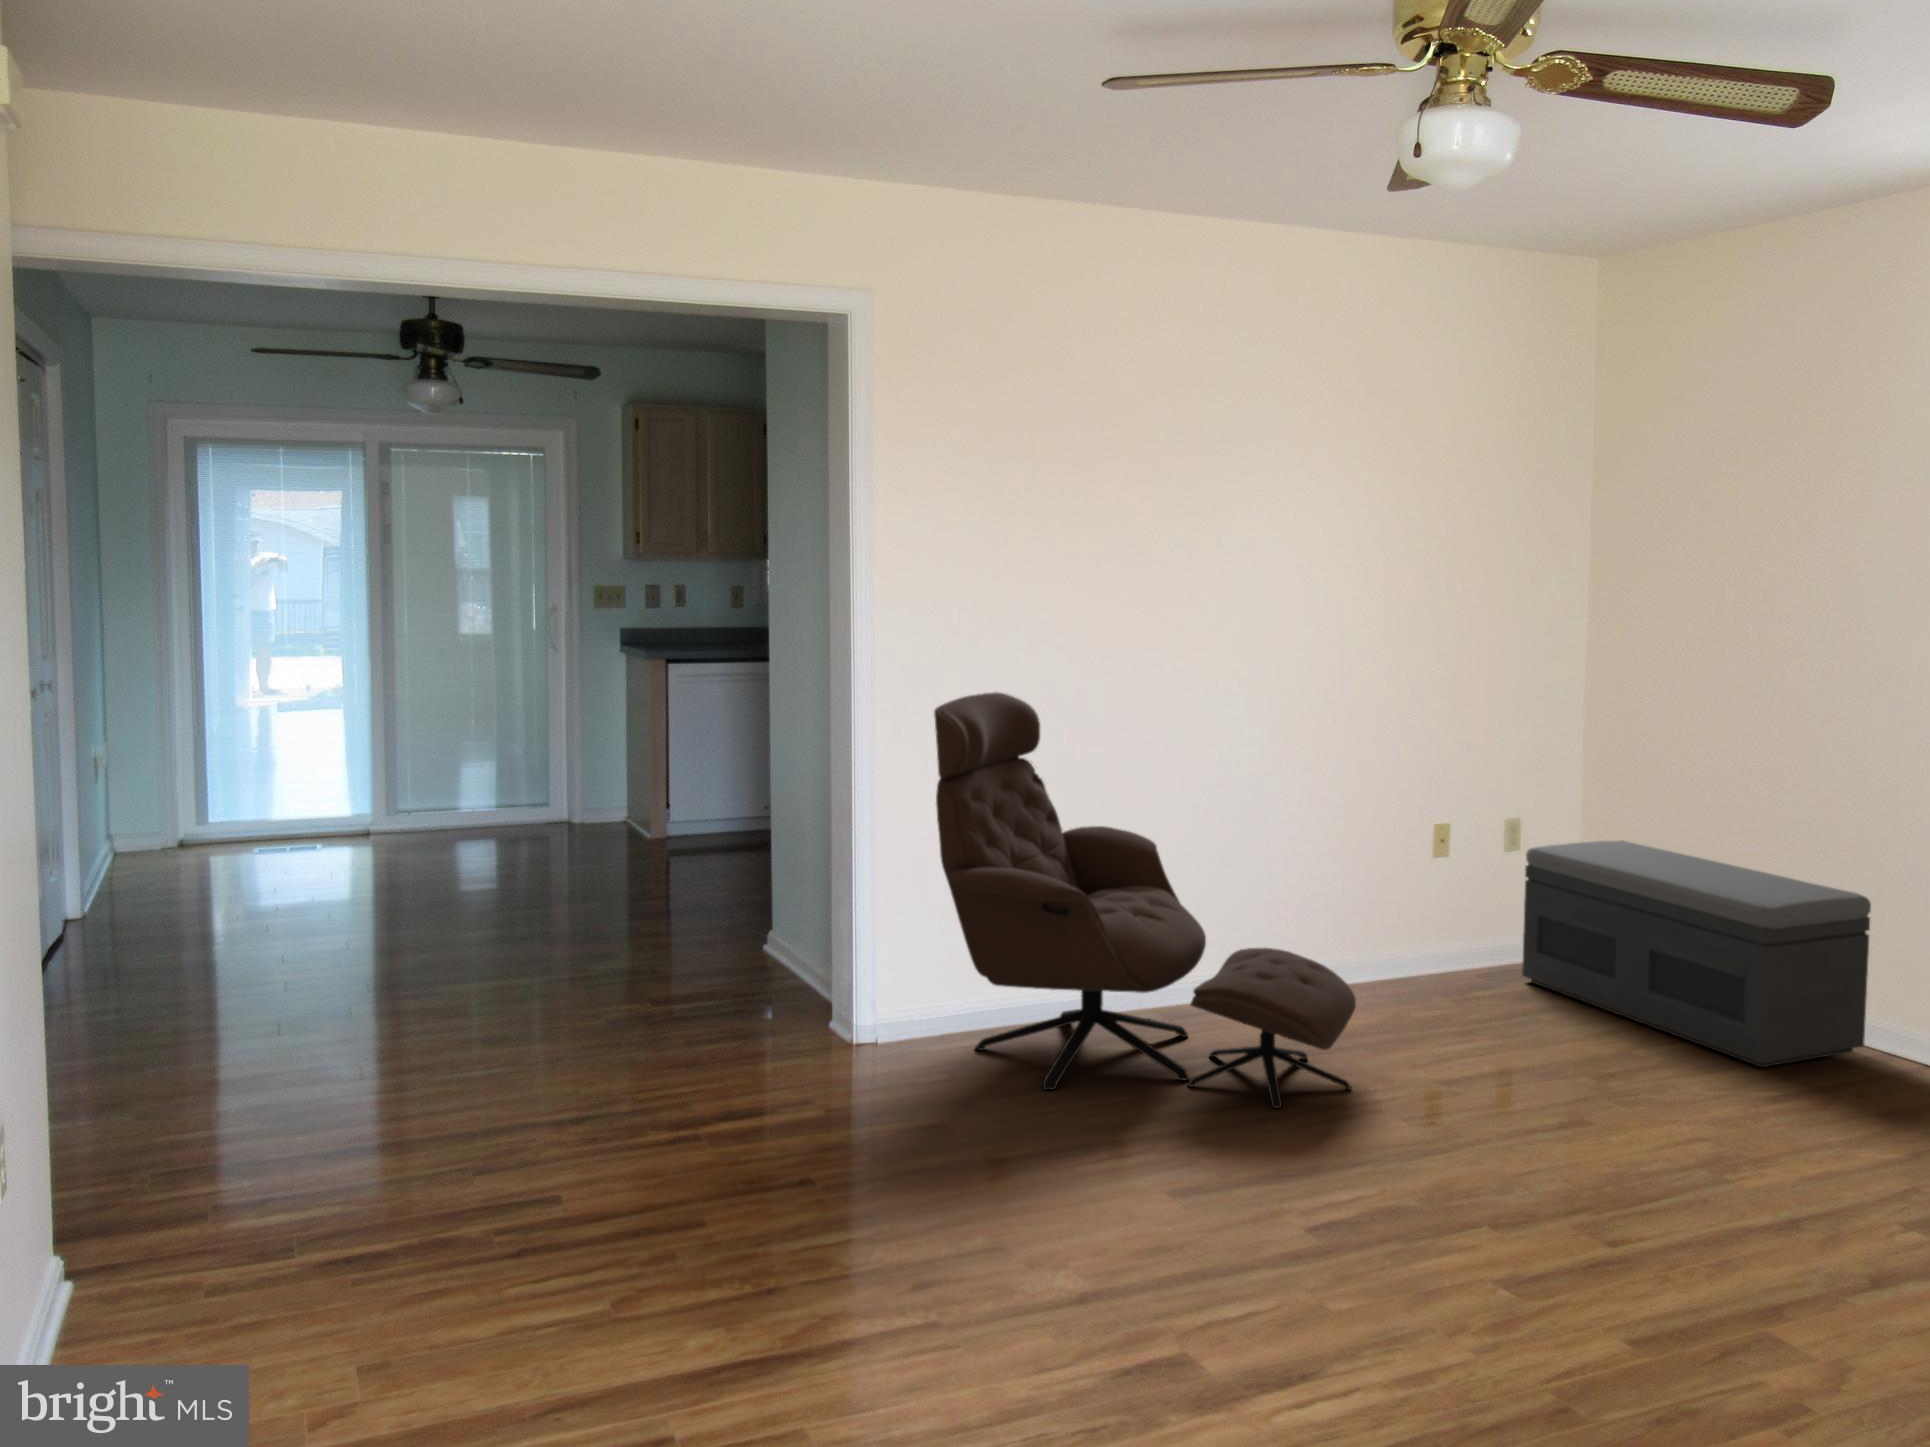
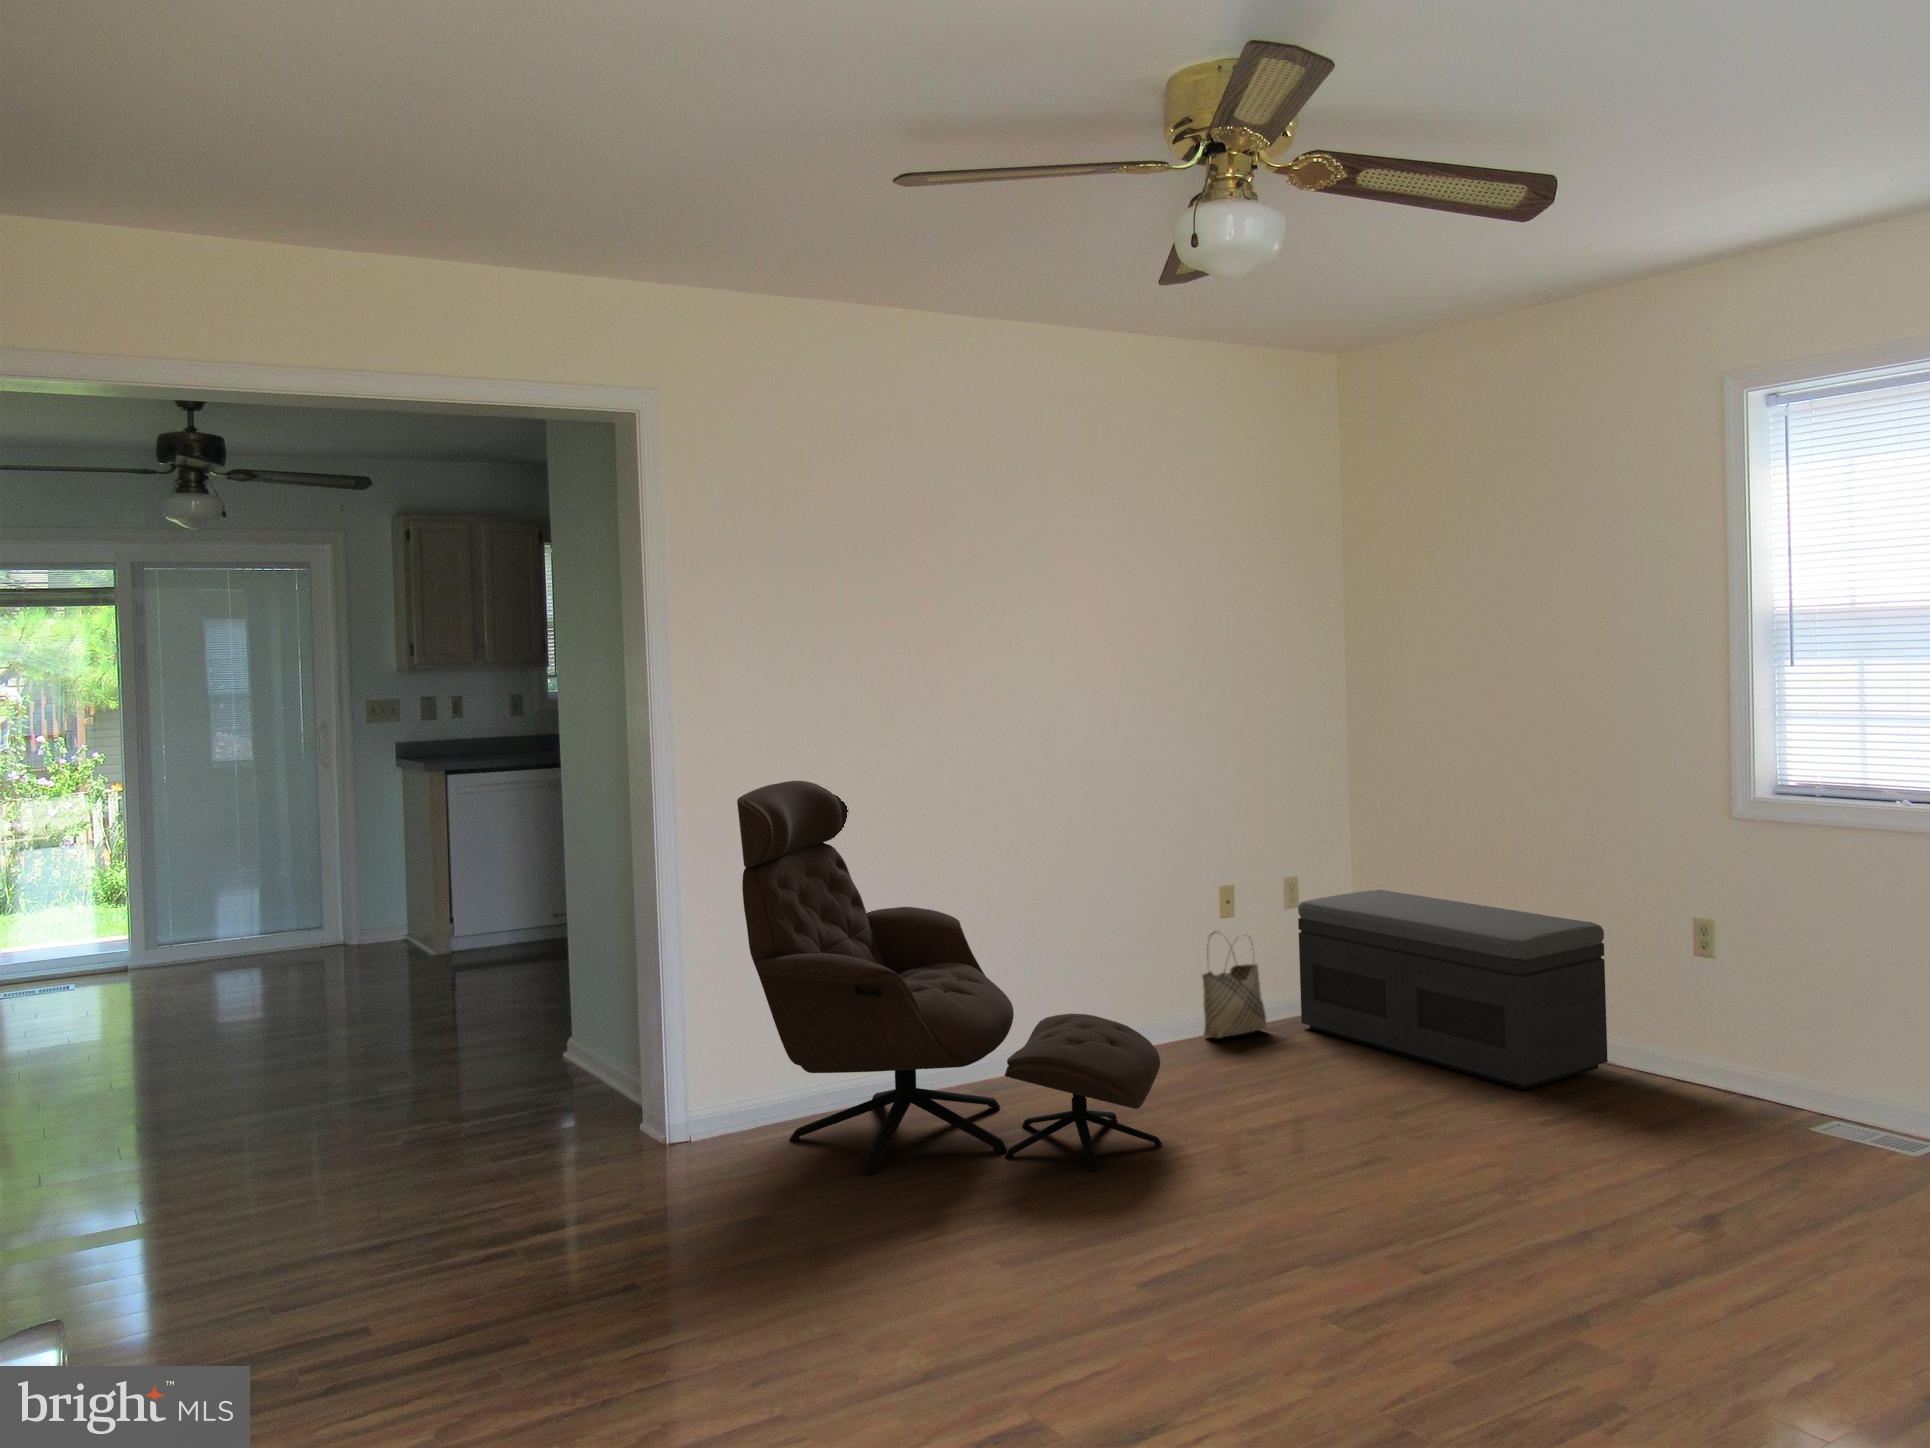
woven basket: none [1413,872,1483,985] -> present [1202,932,1267,1038]

